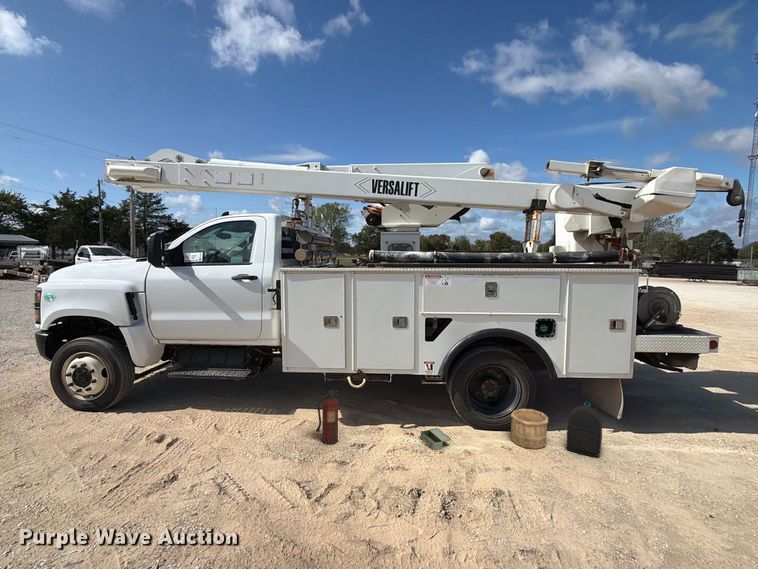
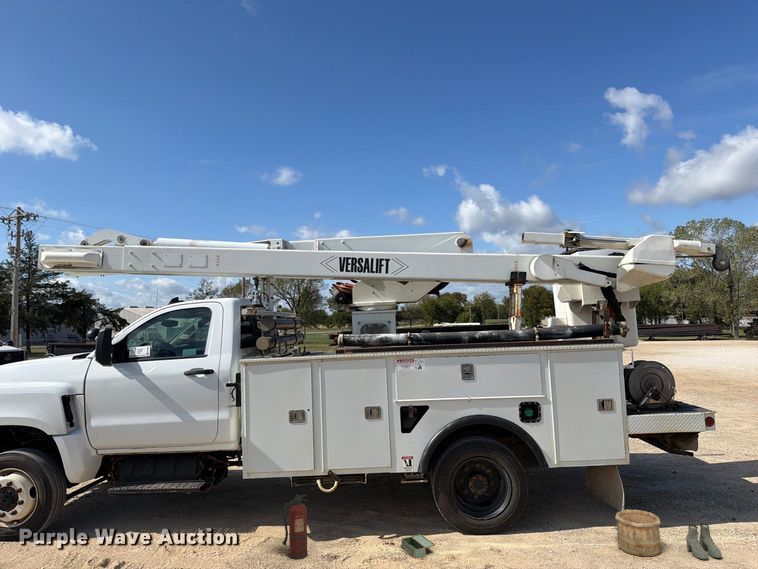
backpack: present [566,401,602,456] -> none [562,492,601,554]
wooden bucket: present [511,409,549,449] -> present [615,510,660,556]
boots: none [680,435,715,468] -> present [686,523,722,560]

